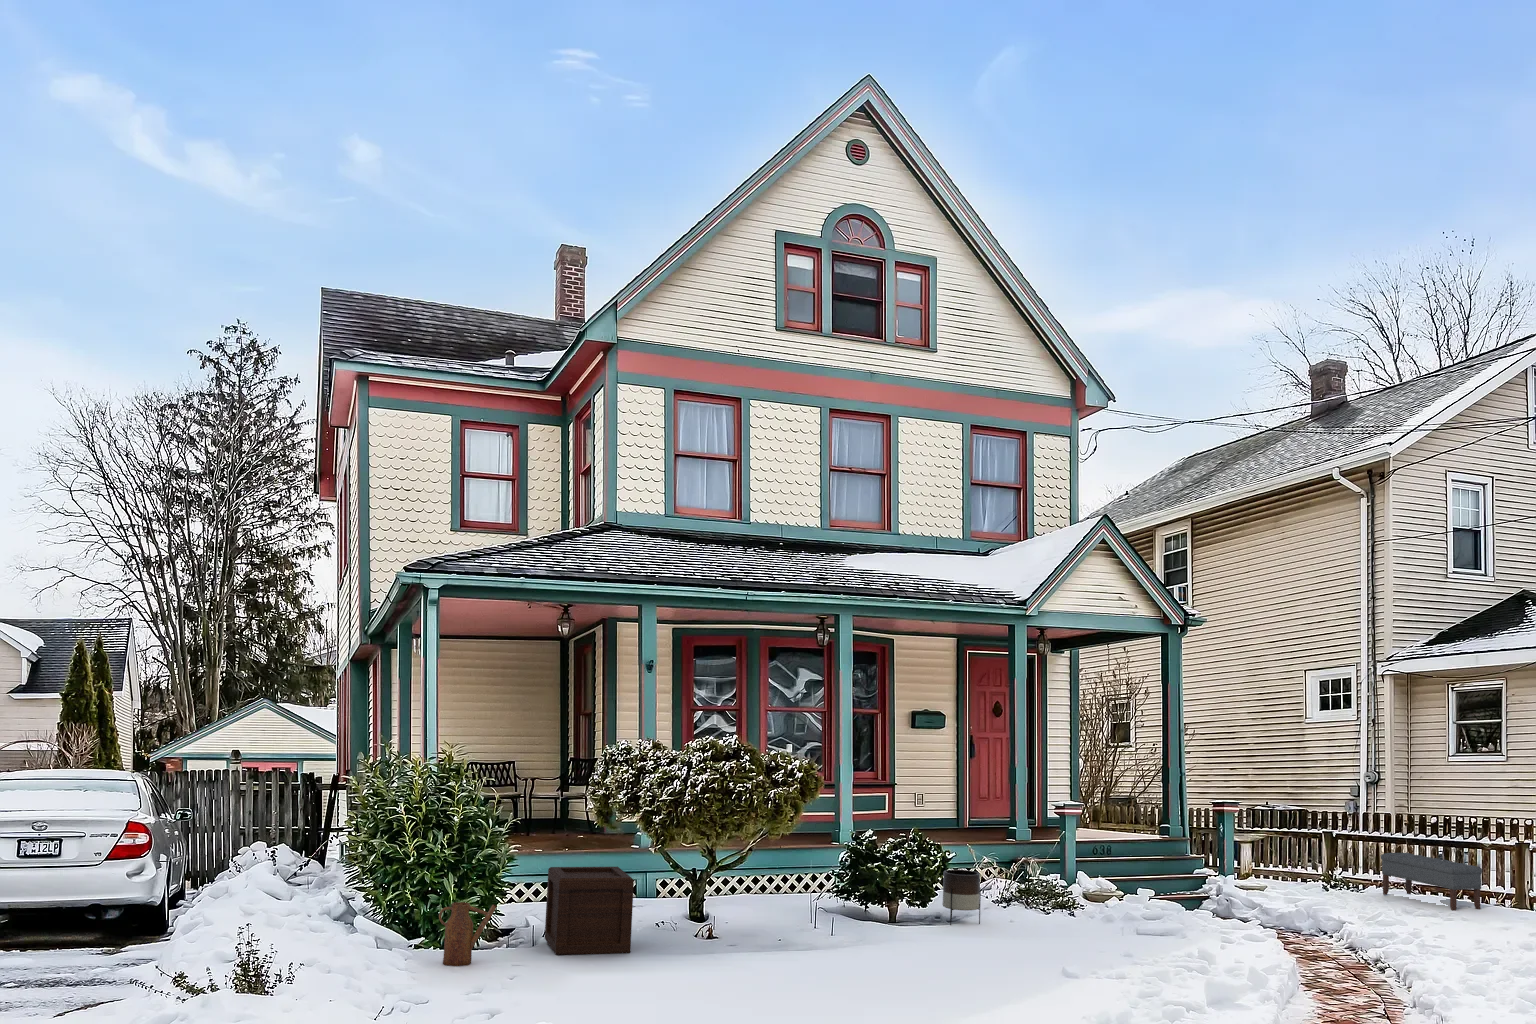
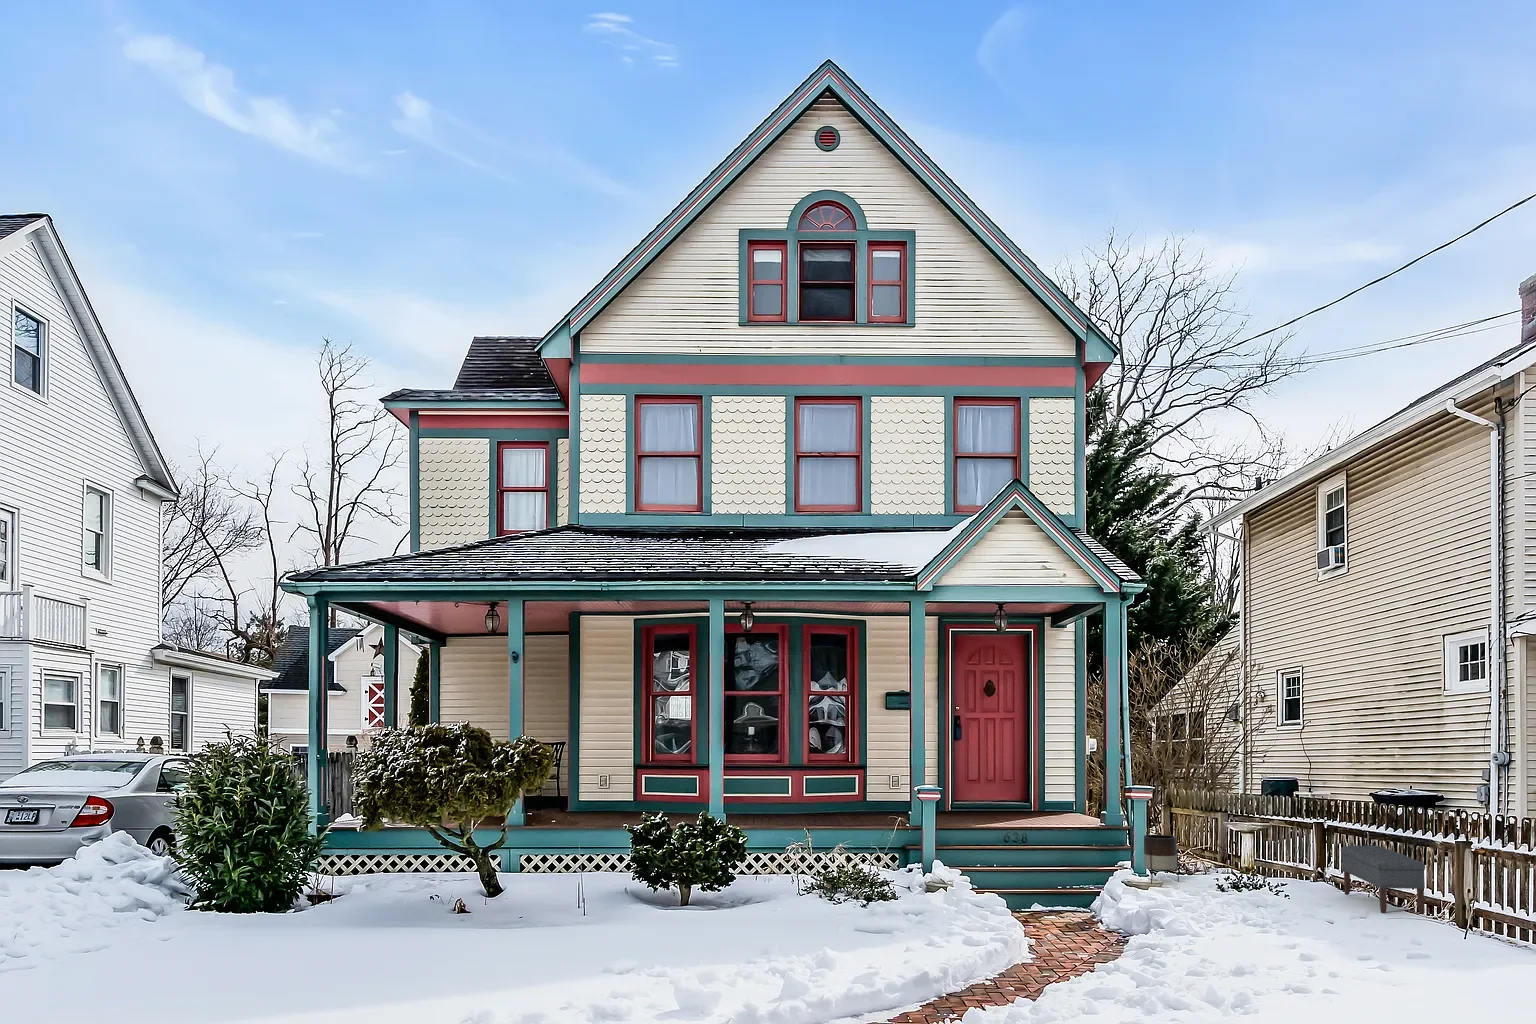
wooden crate: present [545,867,634,955] -> none [285,835,377,913]
planter: present [942,870,981,925] -> present [1143,835,1179,883]
watering can: present [439,902,497,966] -> none [179,861,216,915]

